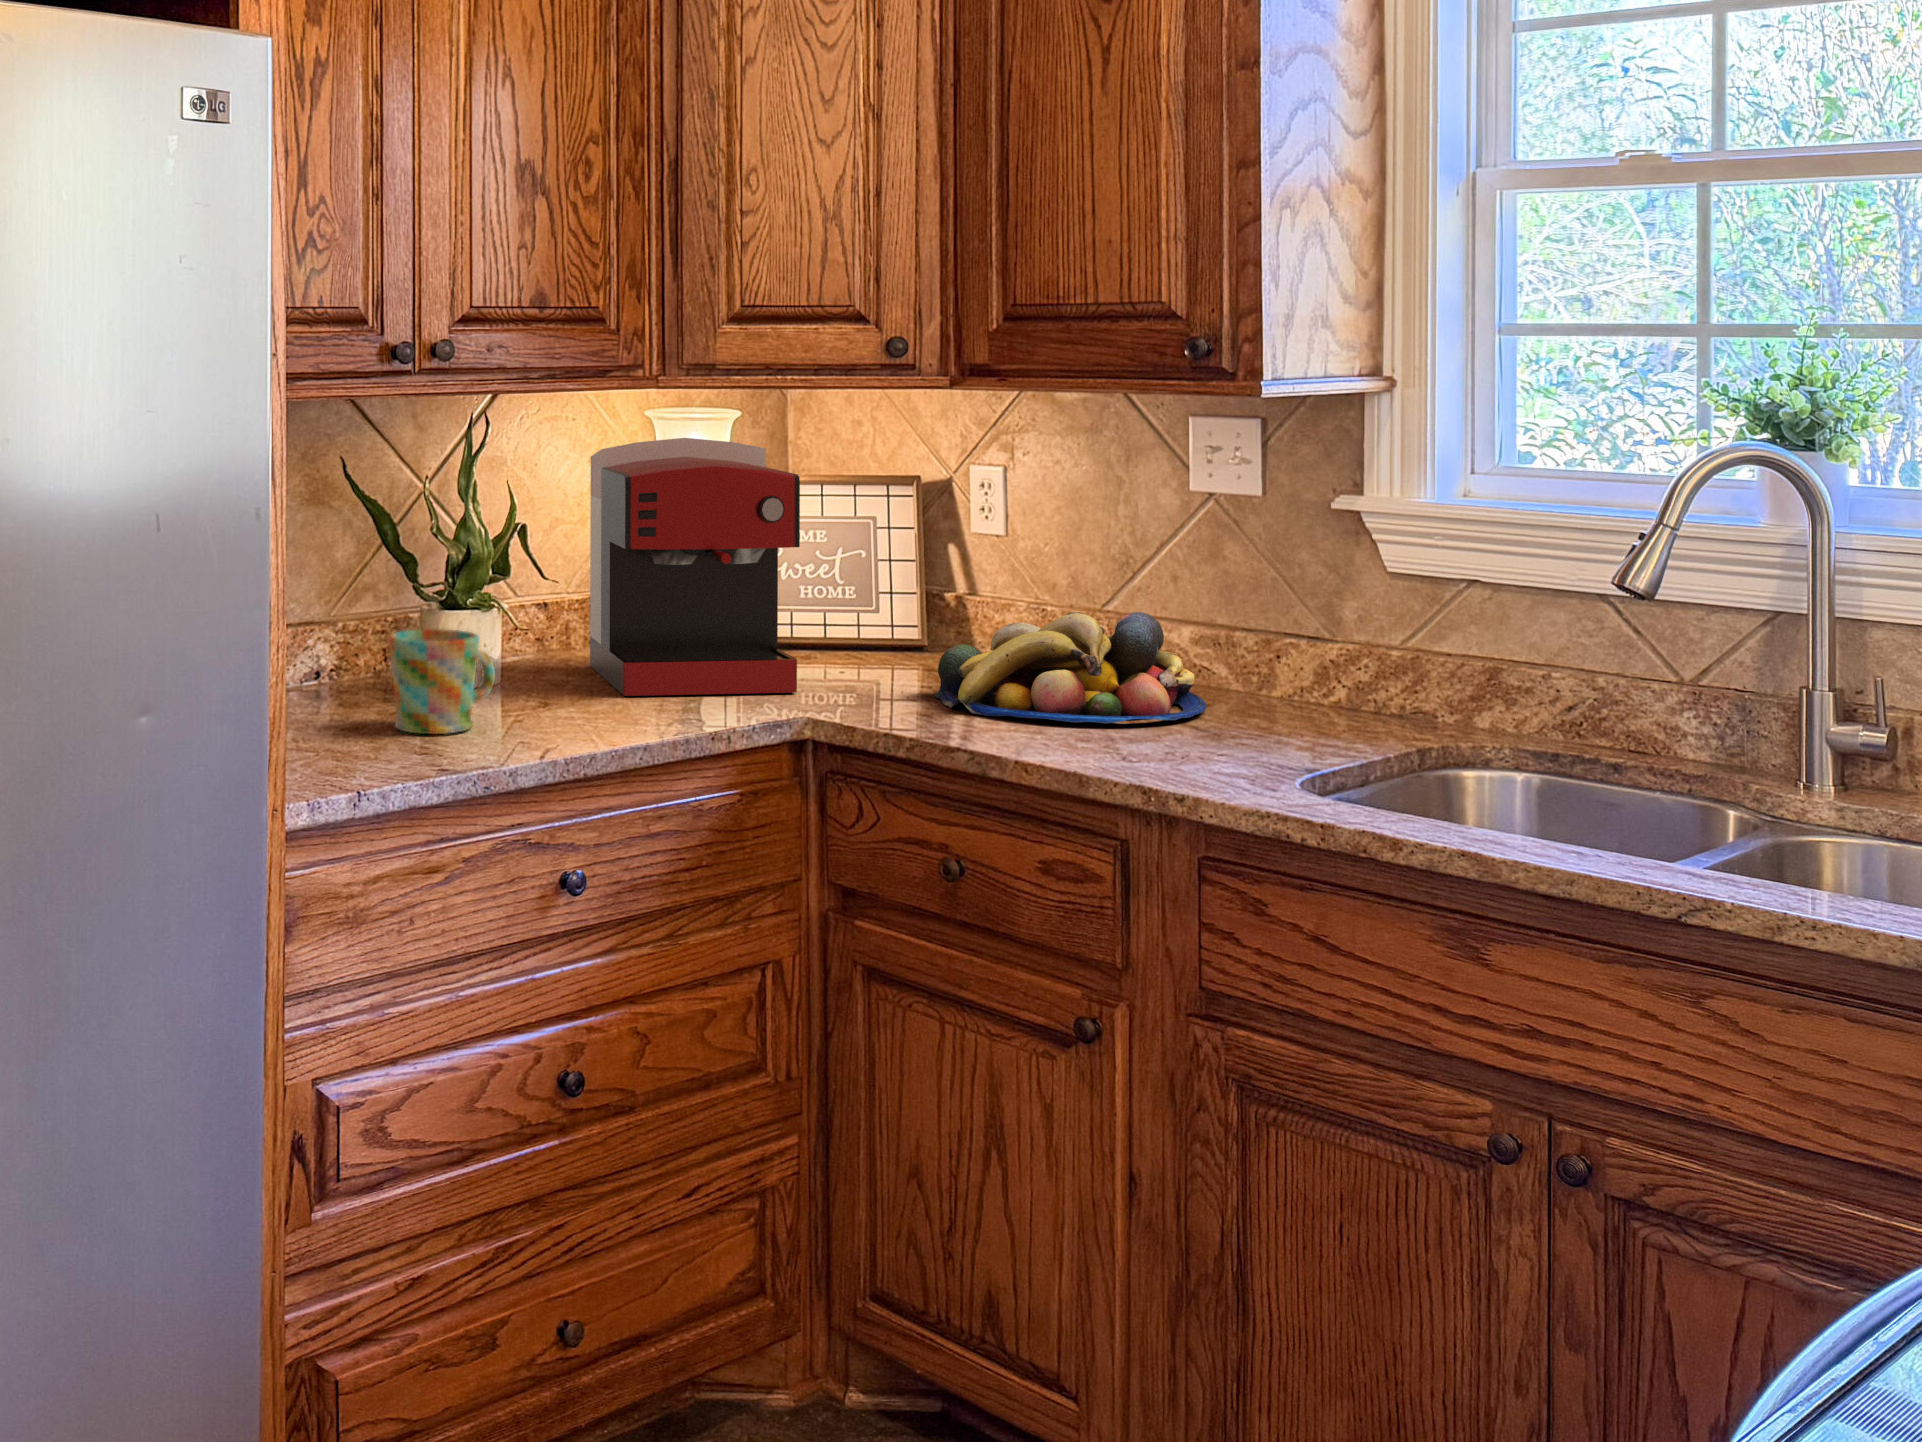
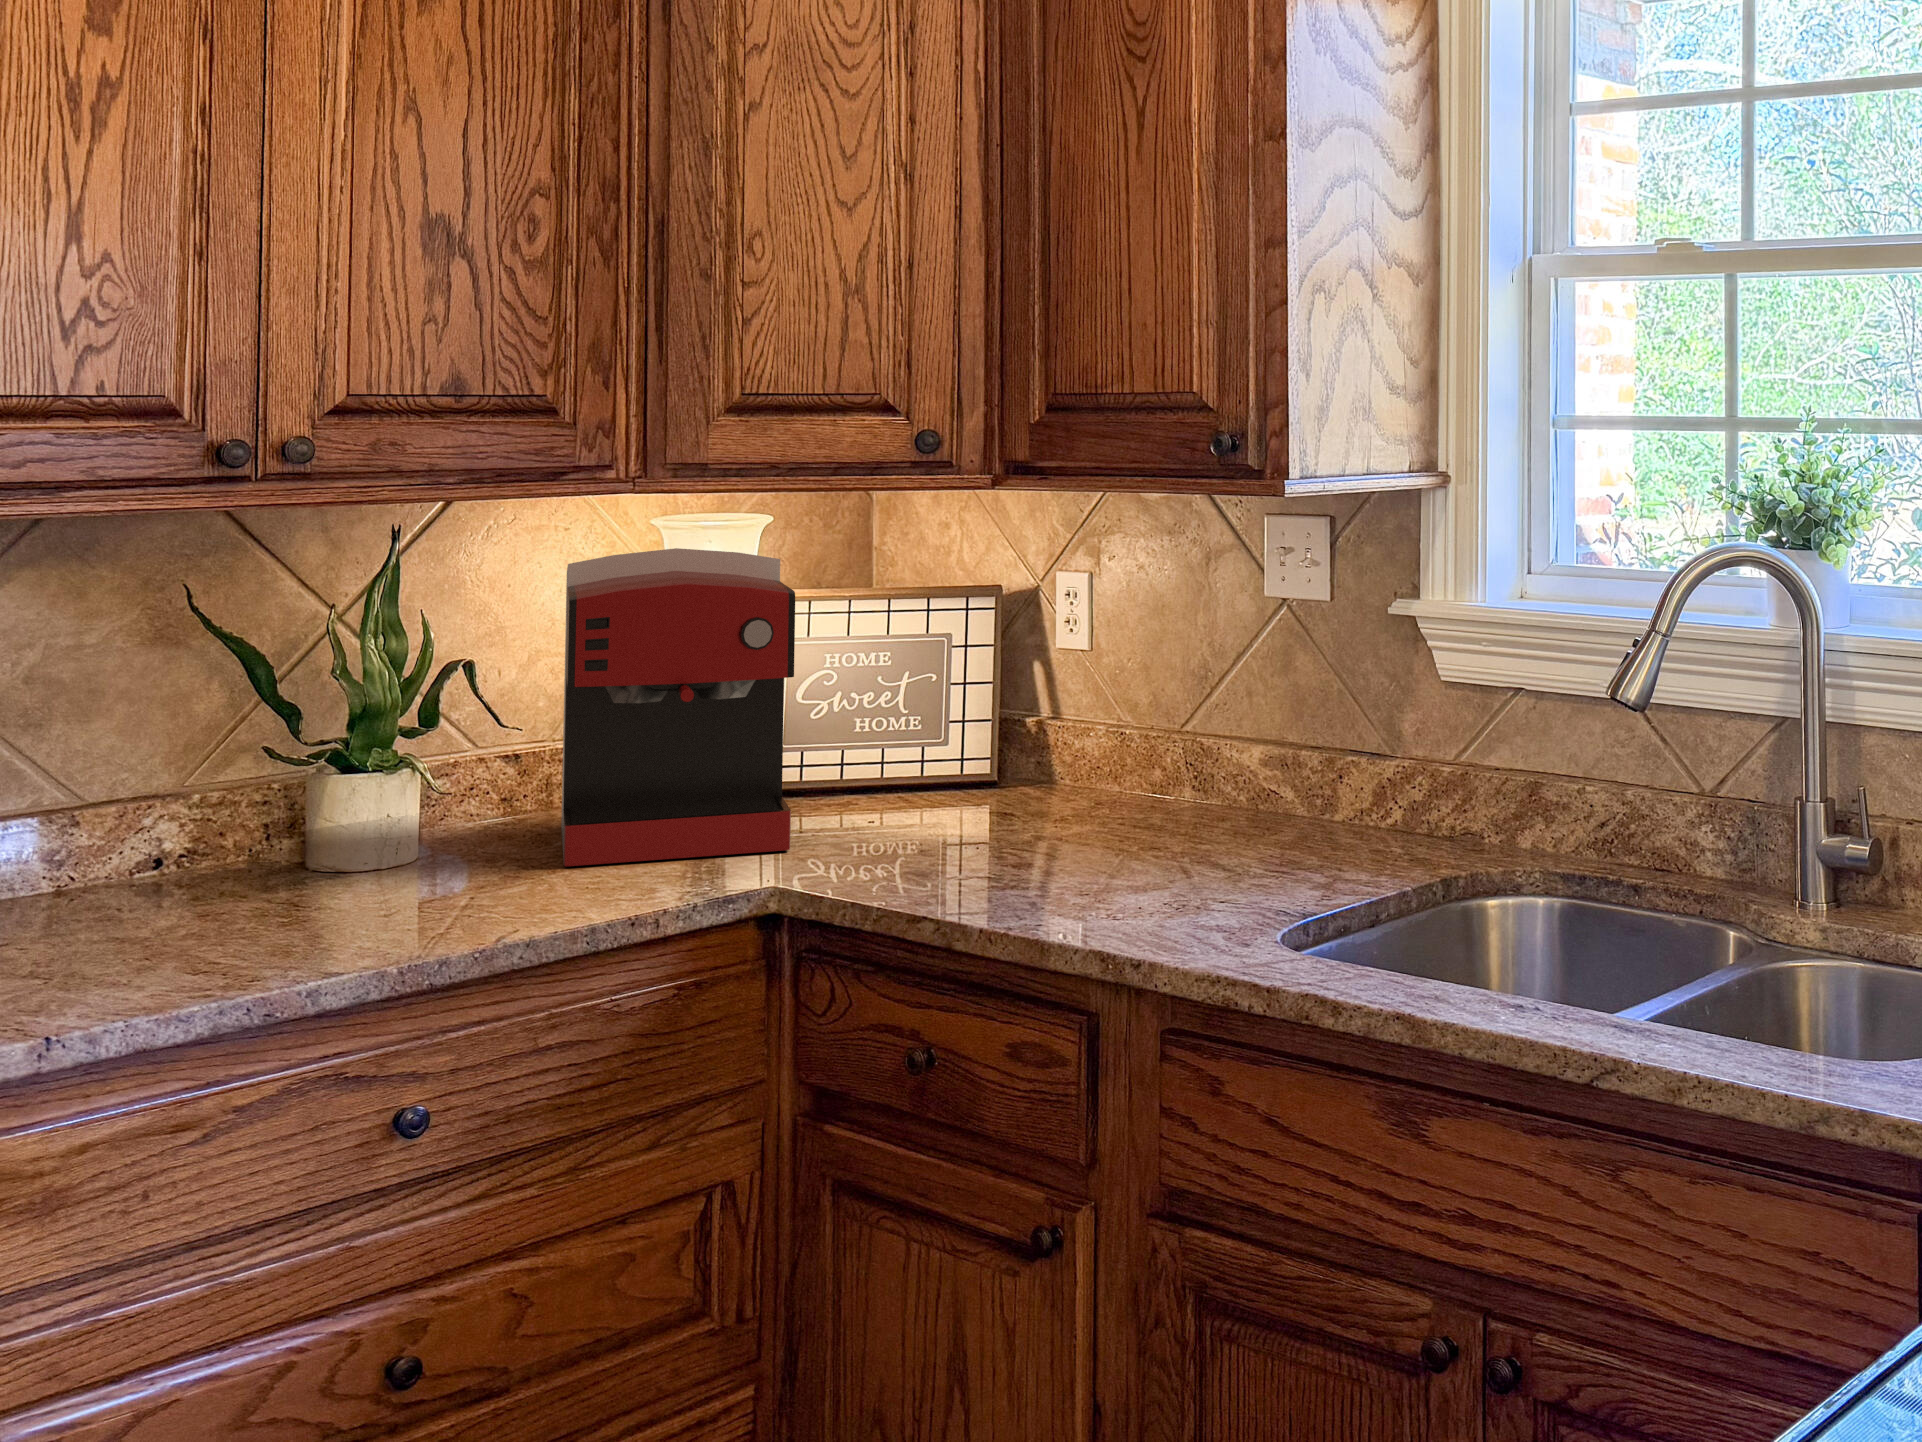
fruit bowl: present [934,612,1207,723] -> none [953,739,1254,873]
mug: present [389,629,495,734] -> none [197,800,356,938]

